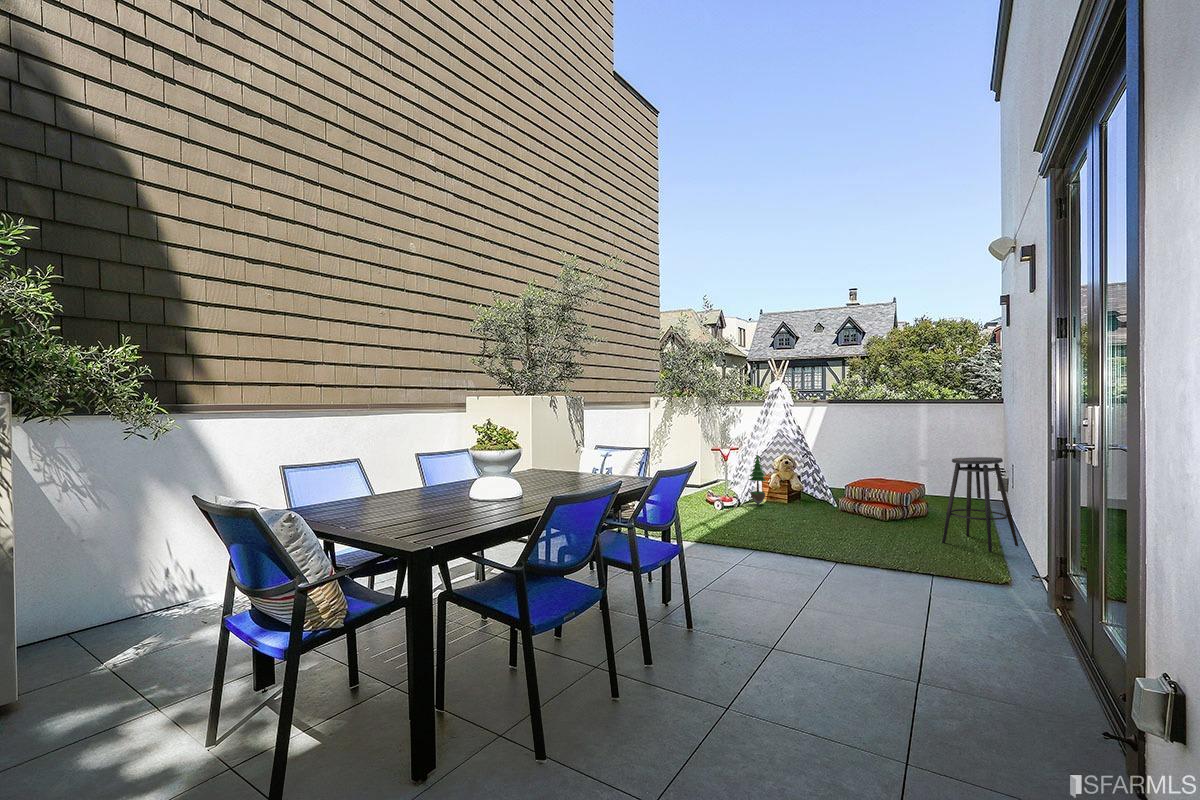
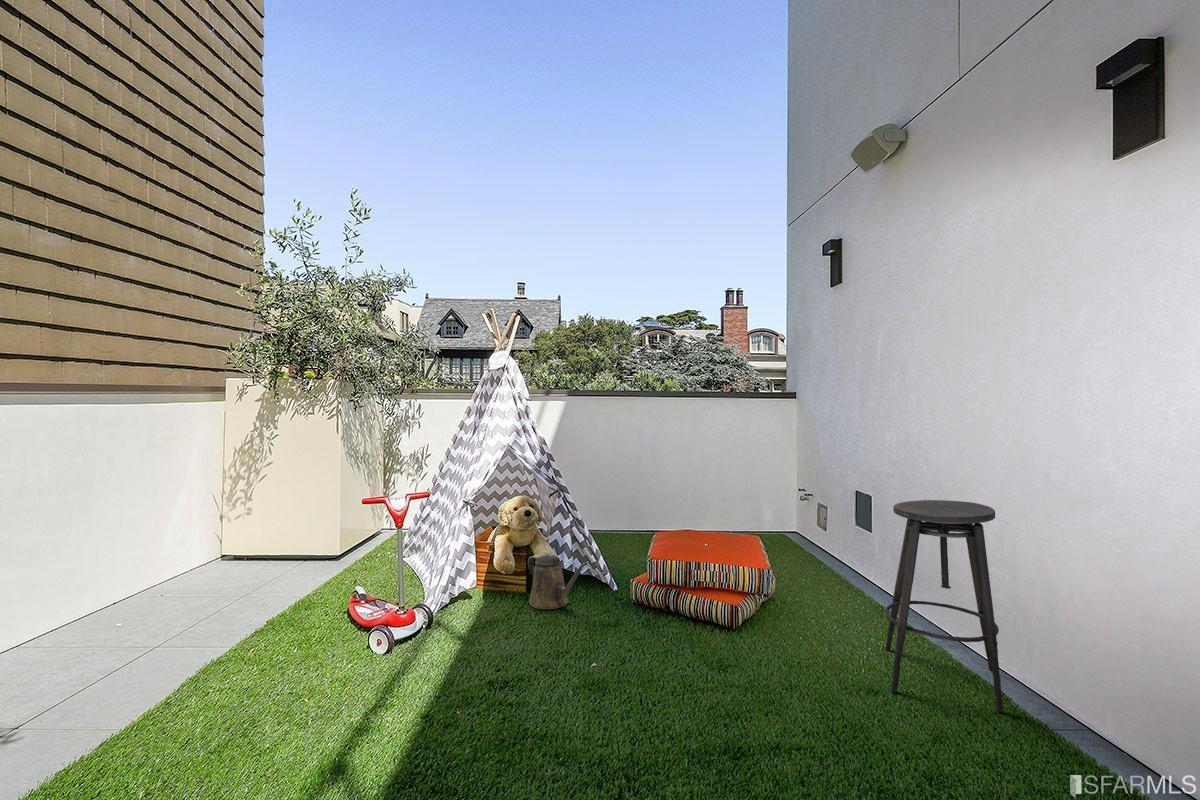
potted tree: present [749,455,766,504] -> none [449,501,488,607]
watering can: none [787,484,813,509] -> present [528,555,588,609]

